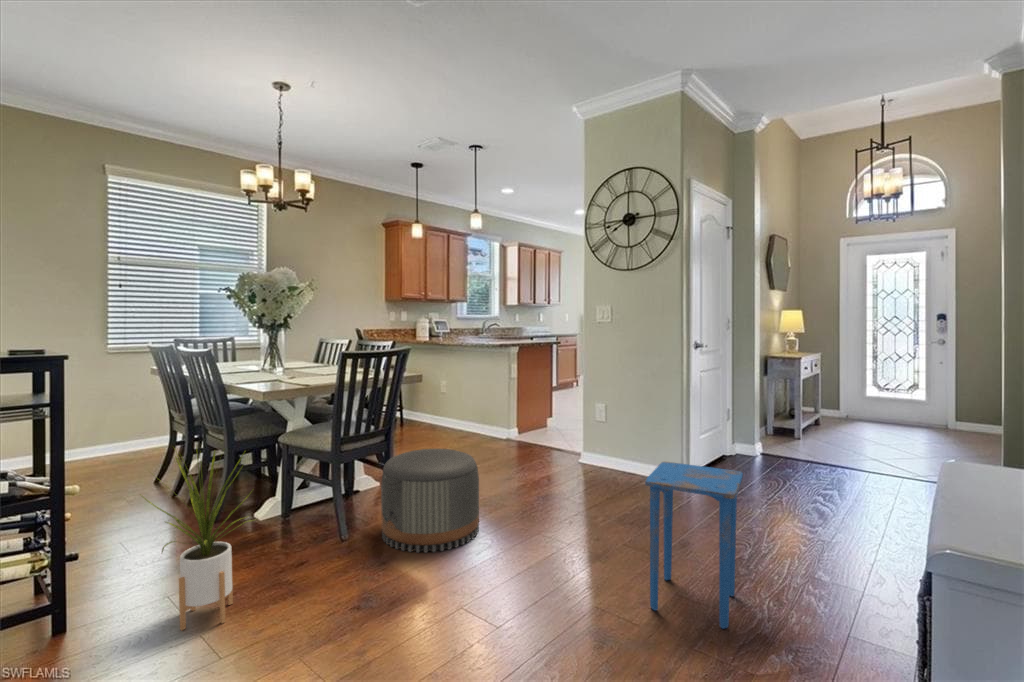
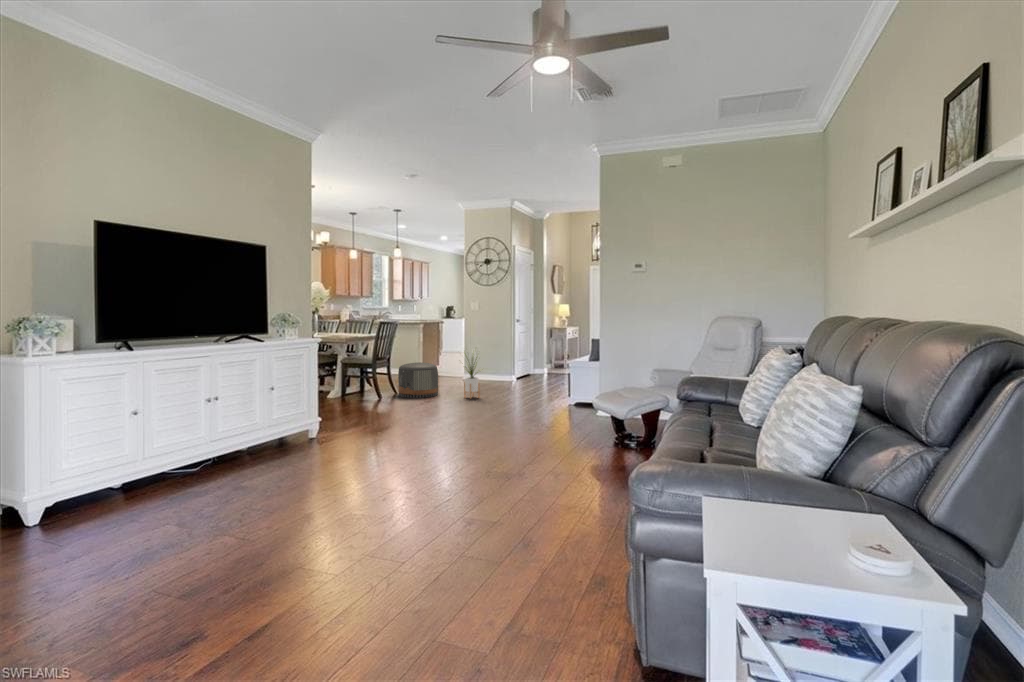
house plant: present [143,451,253,630] -> present [464,354,480,399]
side table: present [645,462,743,629] -> none [505,356,533,399]

